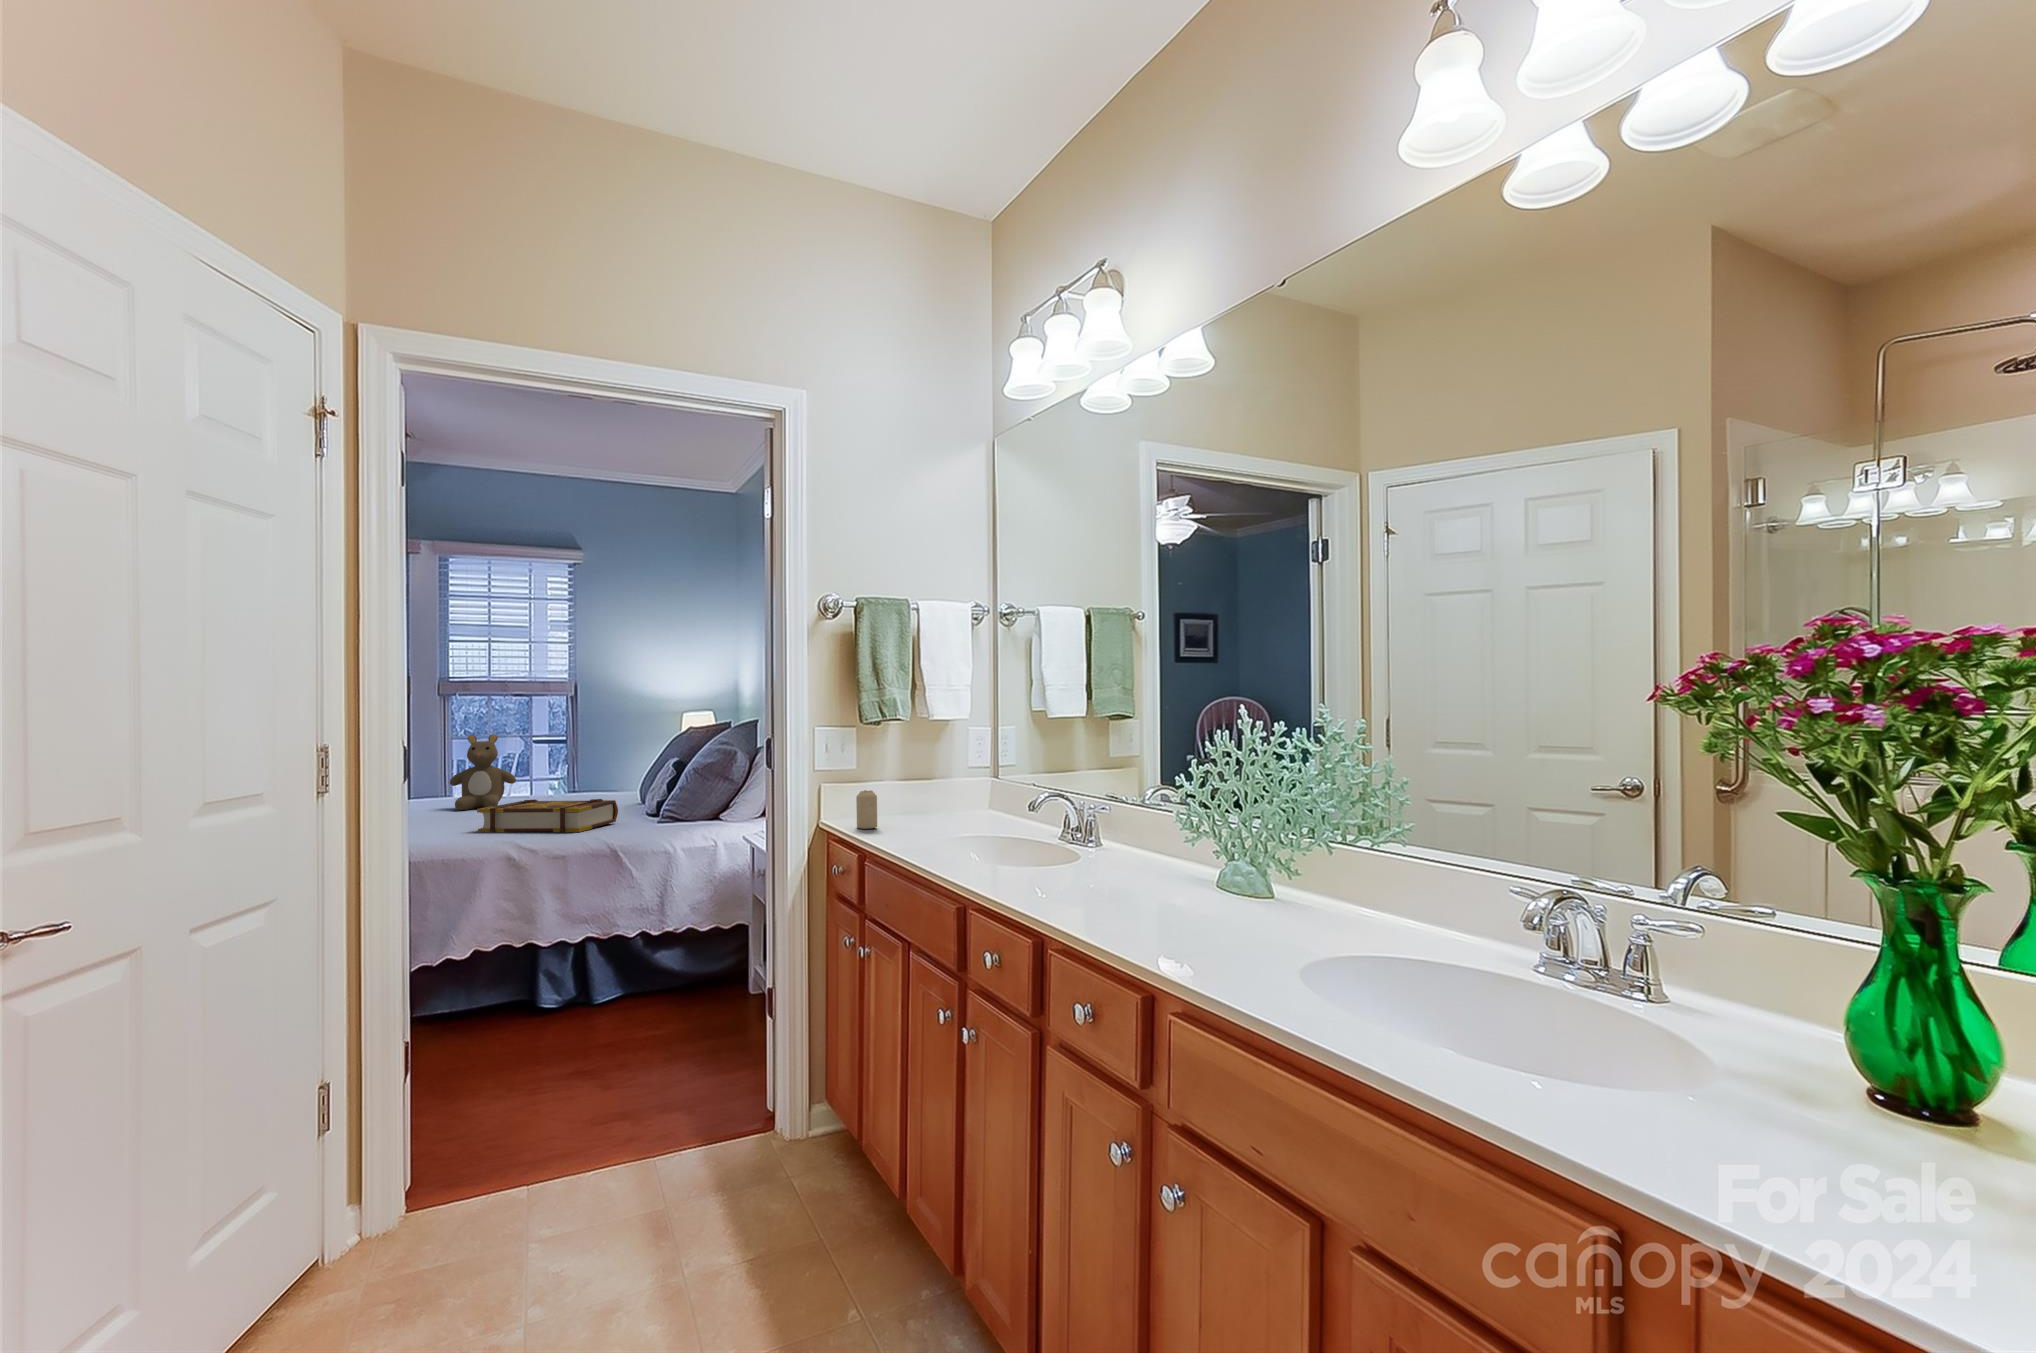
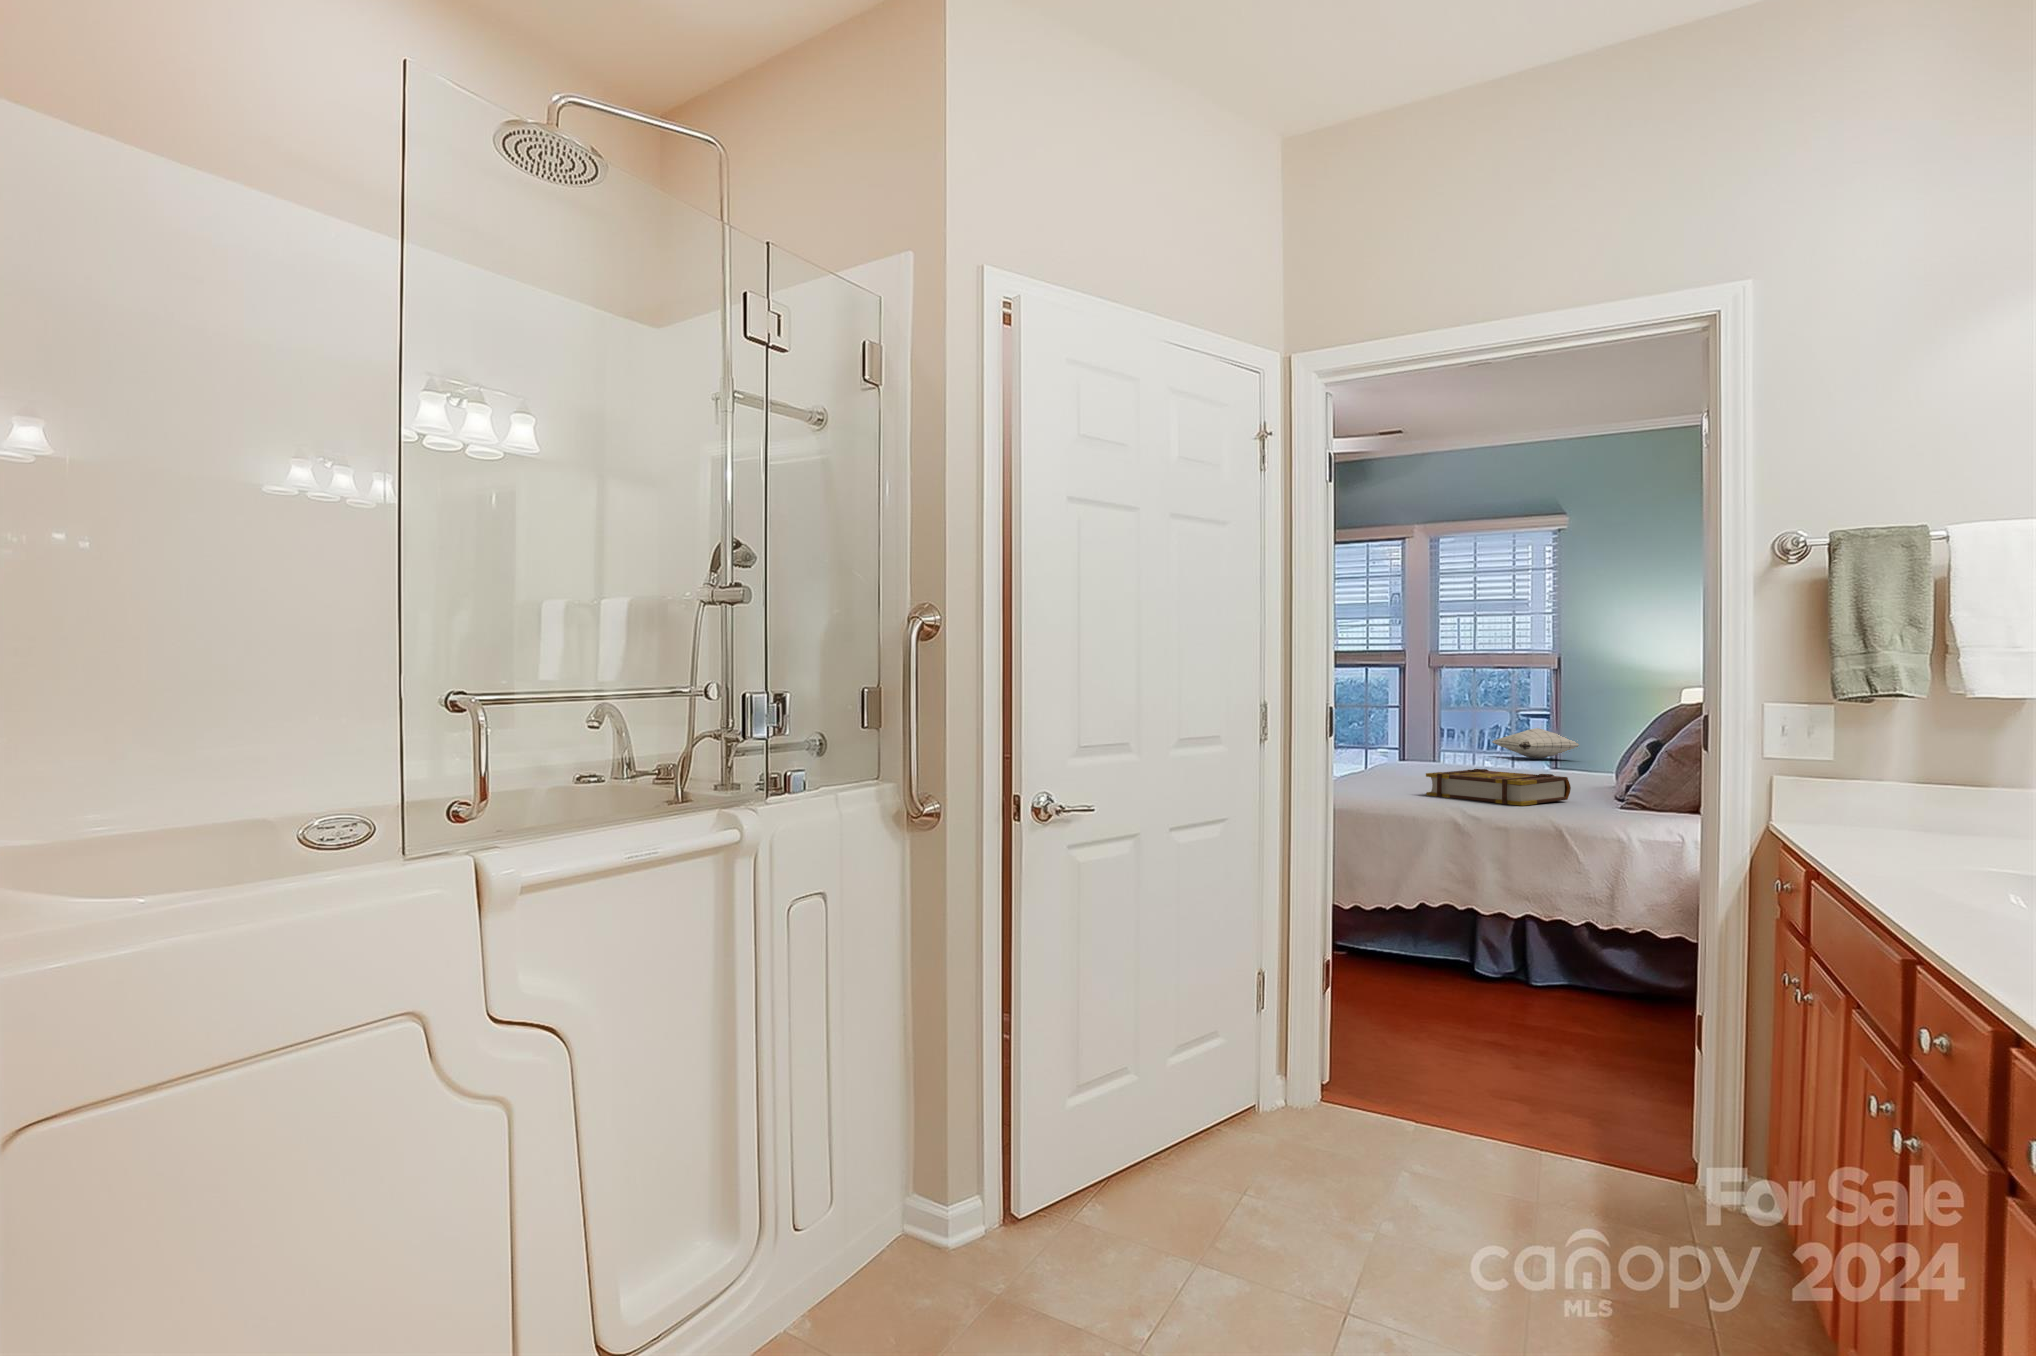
teddy bear: present [450,734,516,810] -> none [1422,704,1483,776]
pillow: none [506,755,597,785] -> present [1492,728,1579,759]
candle: present [856,790,877,829] -> none [1820,788,1854,838]

